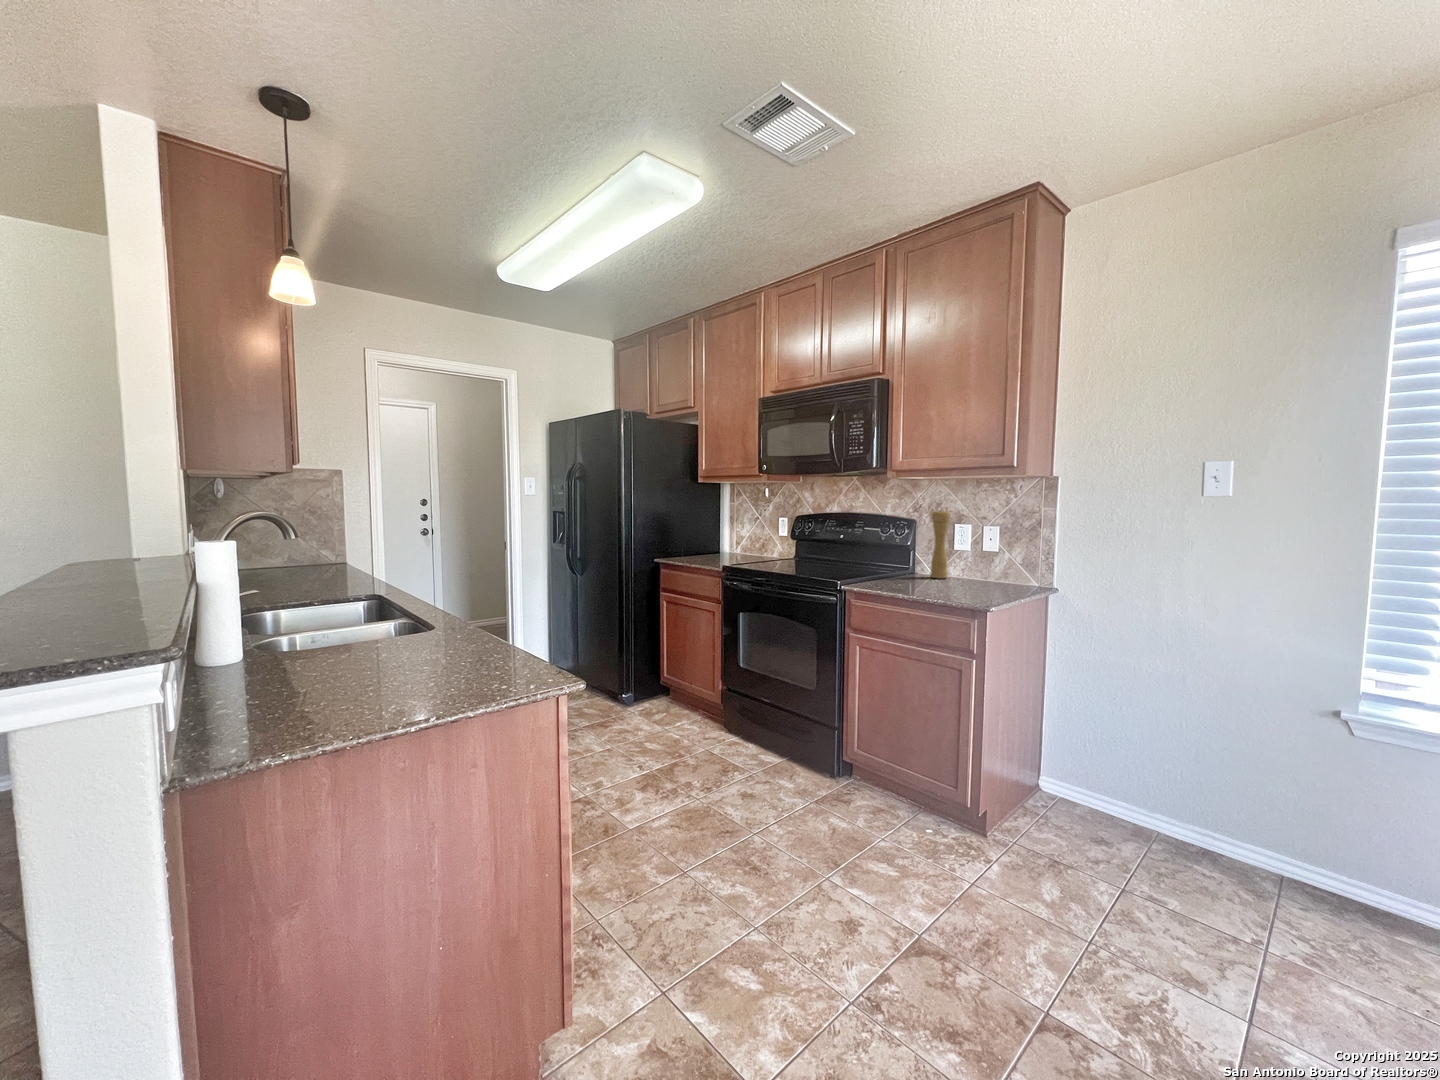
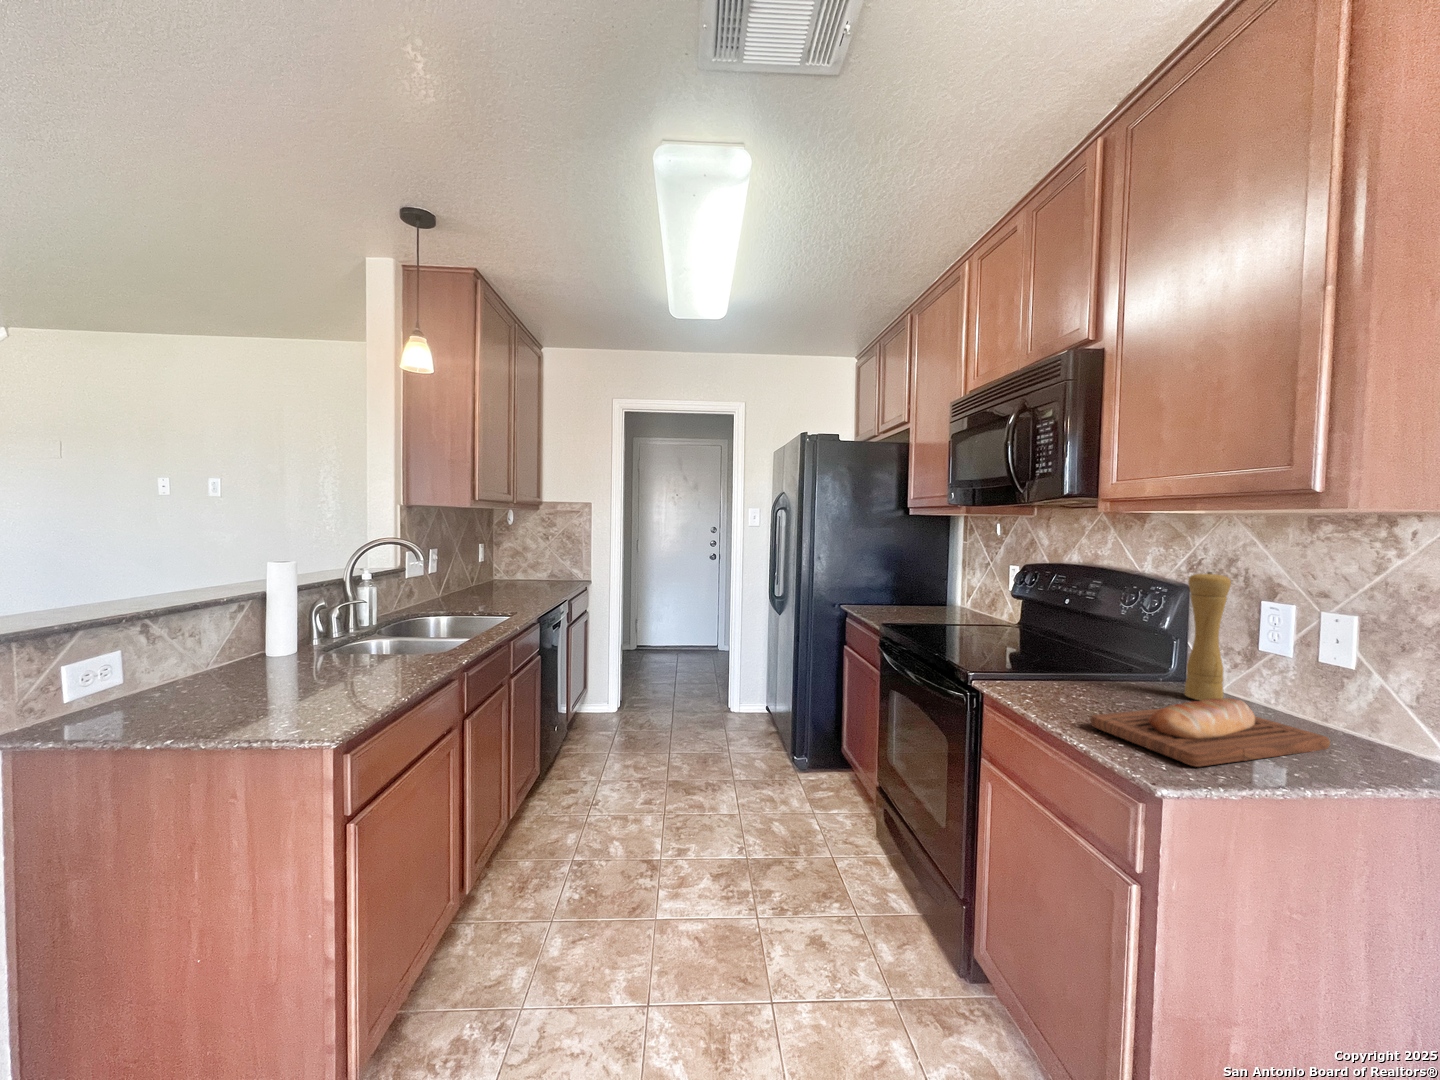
bread loaf: none [929,571,1003,599] -> present [1090,698,1330,767]

